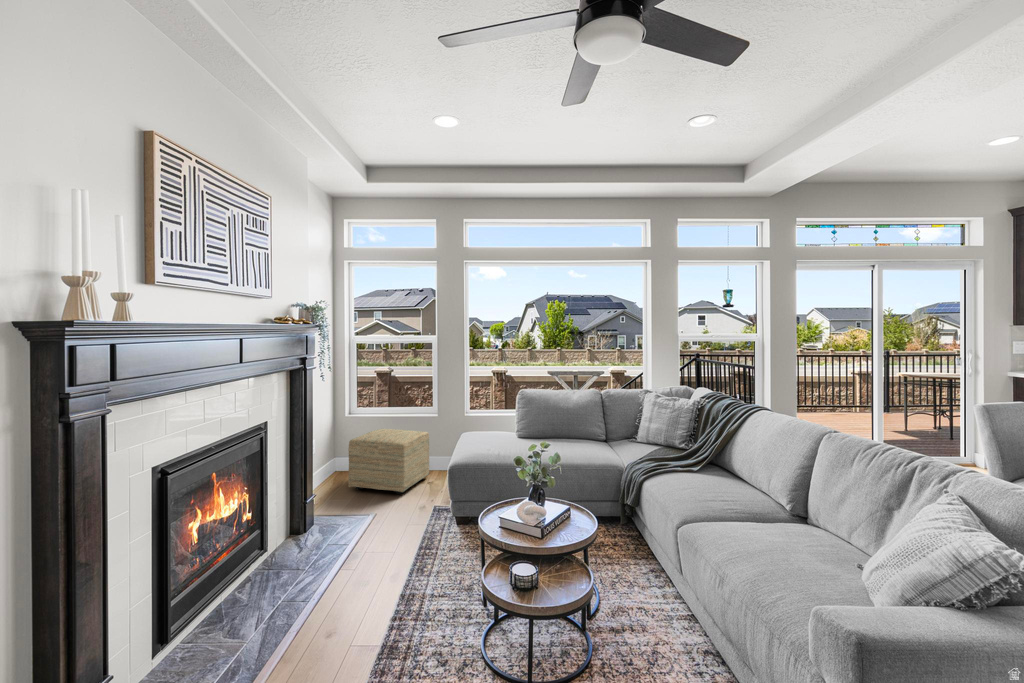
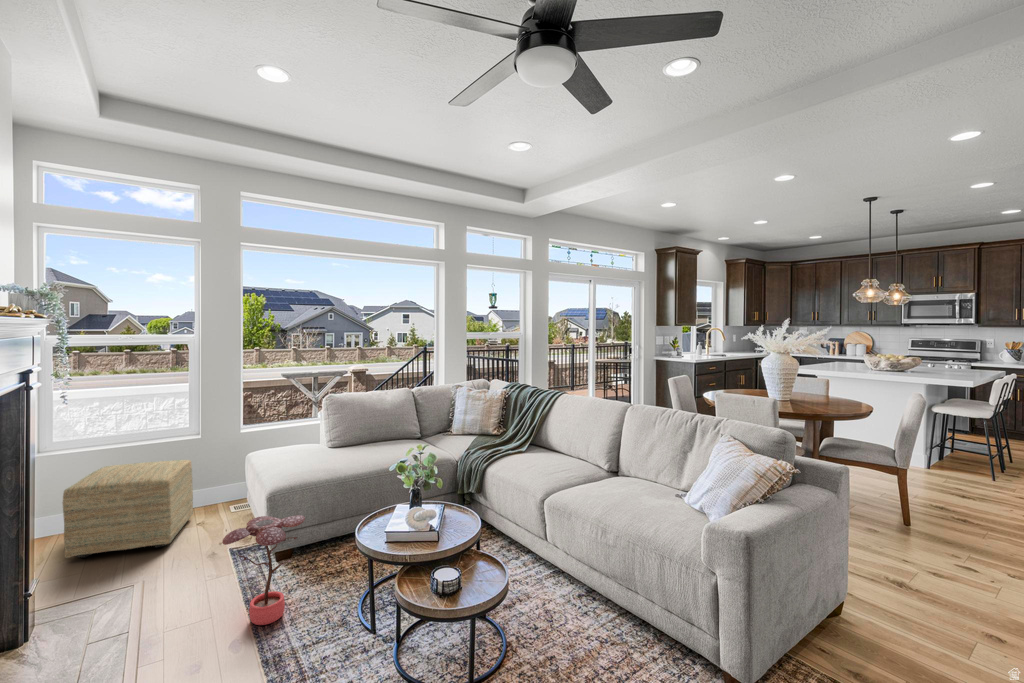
potted plant: none [394,482,457,570] -> present [222,515,305,625]

